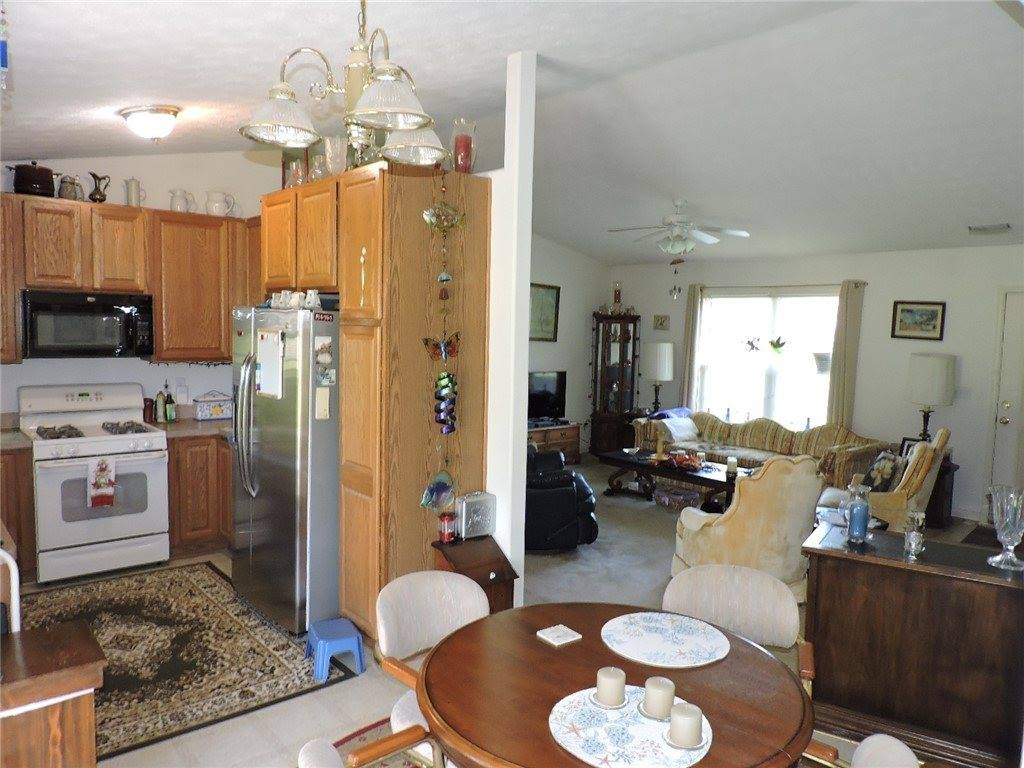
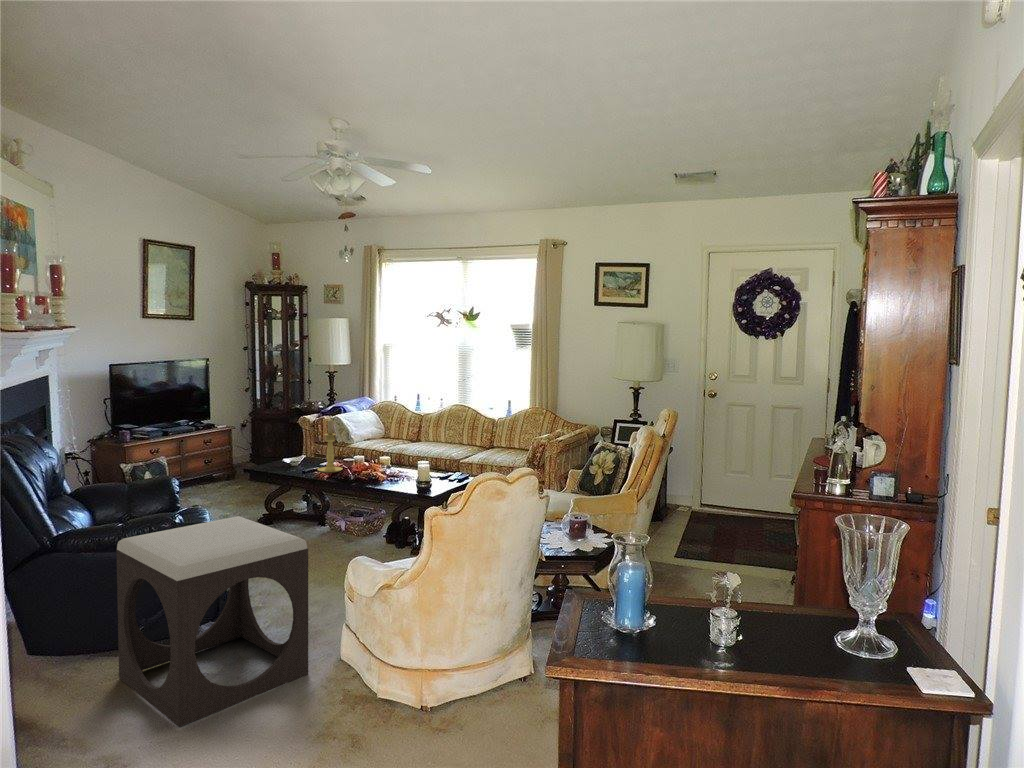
succulent plant: present [696,432,733,446] -> none [379,424,427,447]
footstool: none [541,477,655,590] -> present [116,516,308,727]

